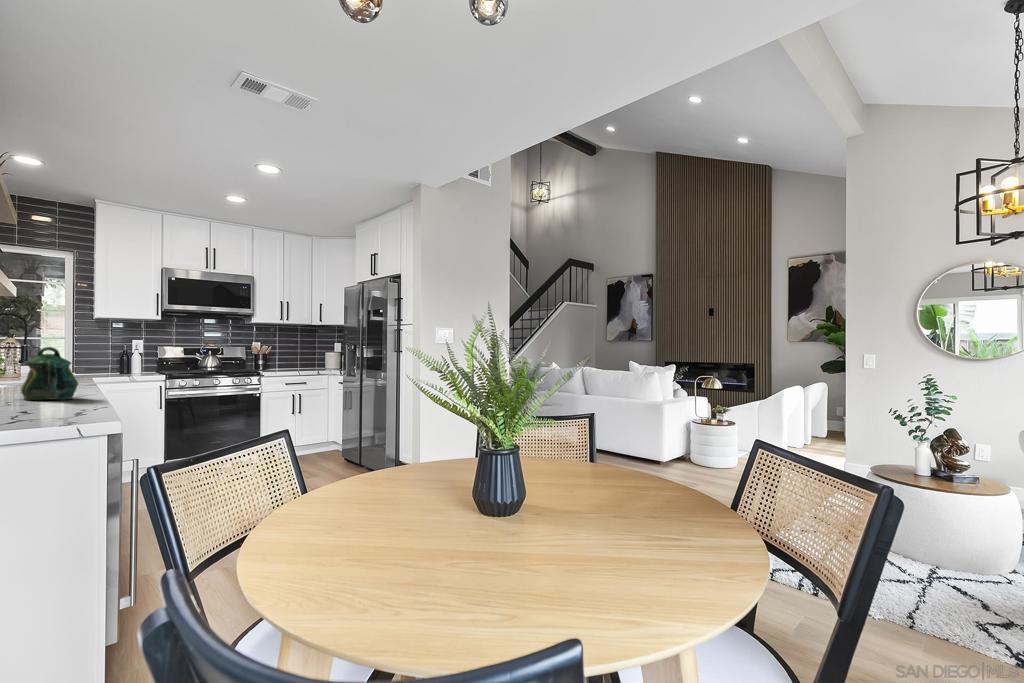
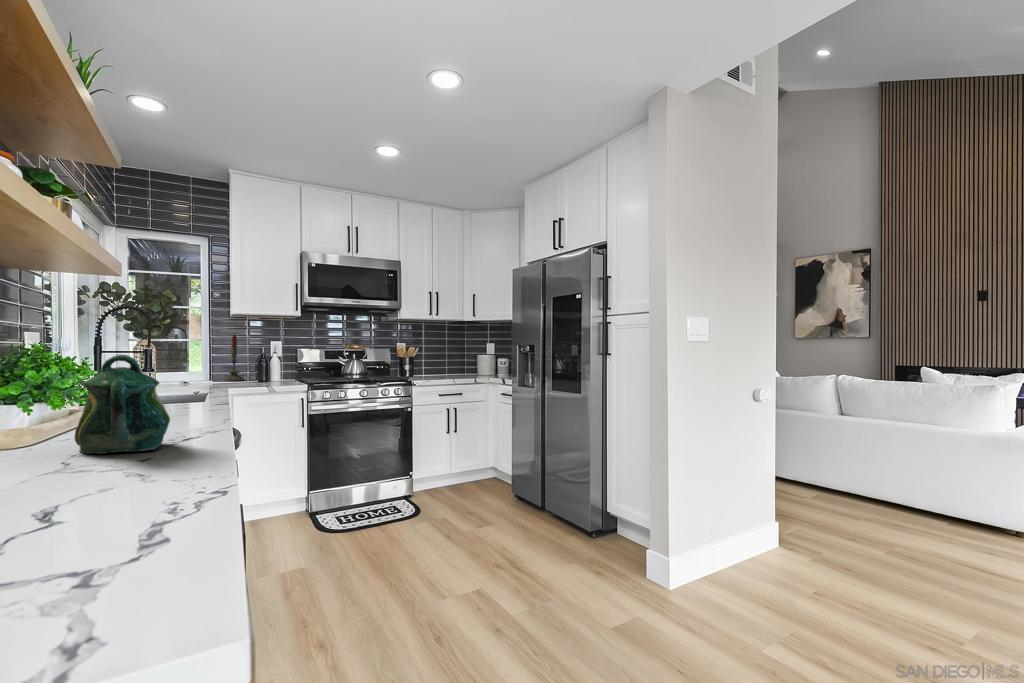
candle: none [87,332,108,373] -> present [223,334,245,381]

